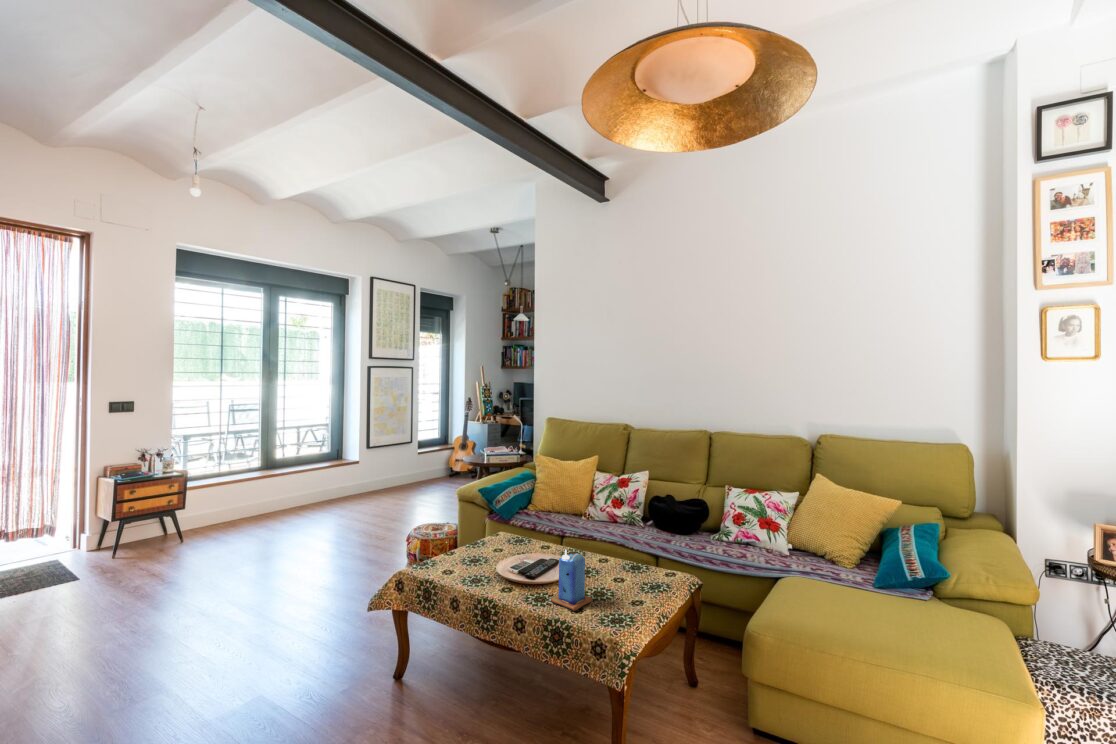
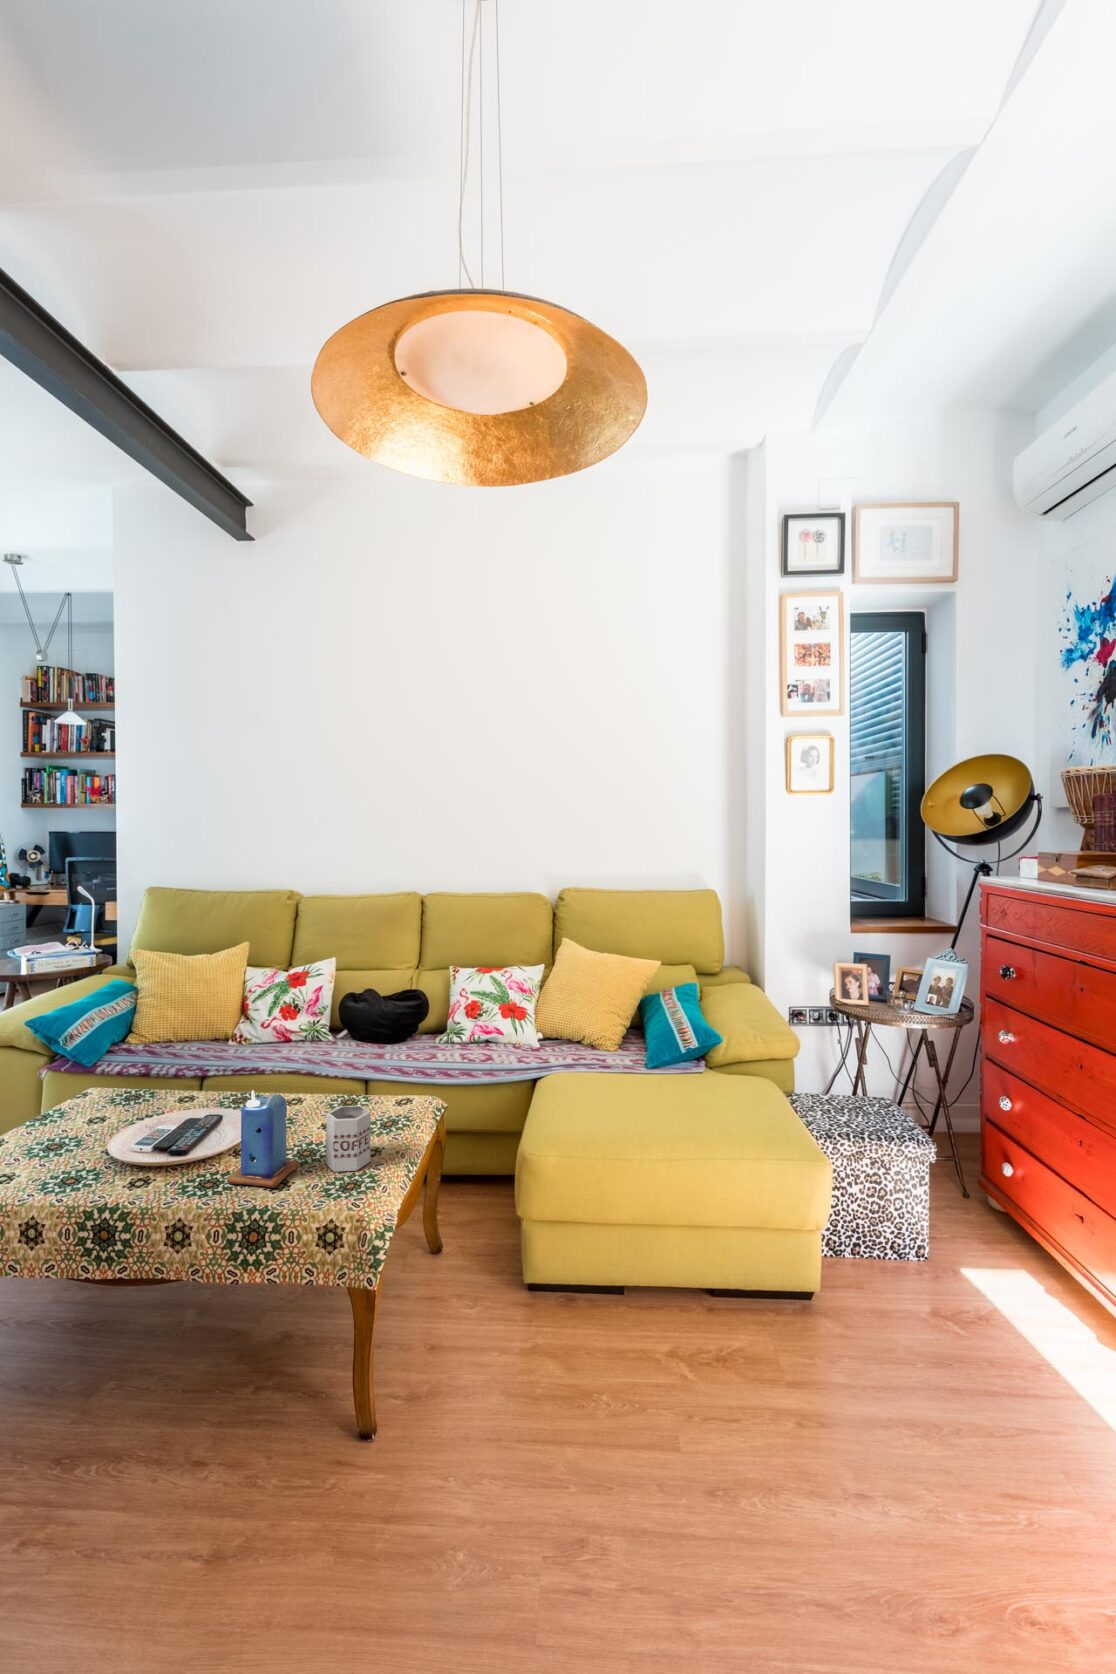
mug: none [608,569,635,613] -> present [326,1106,371,1172]

